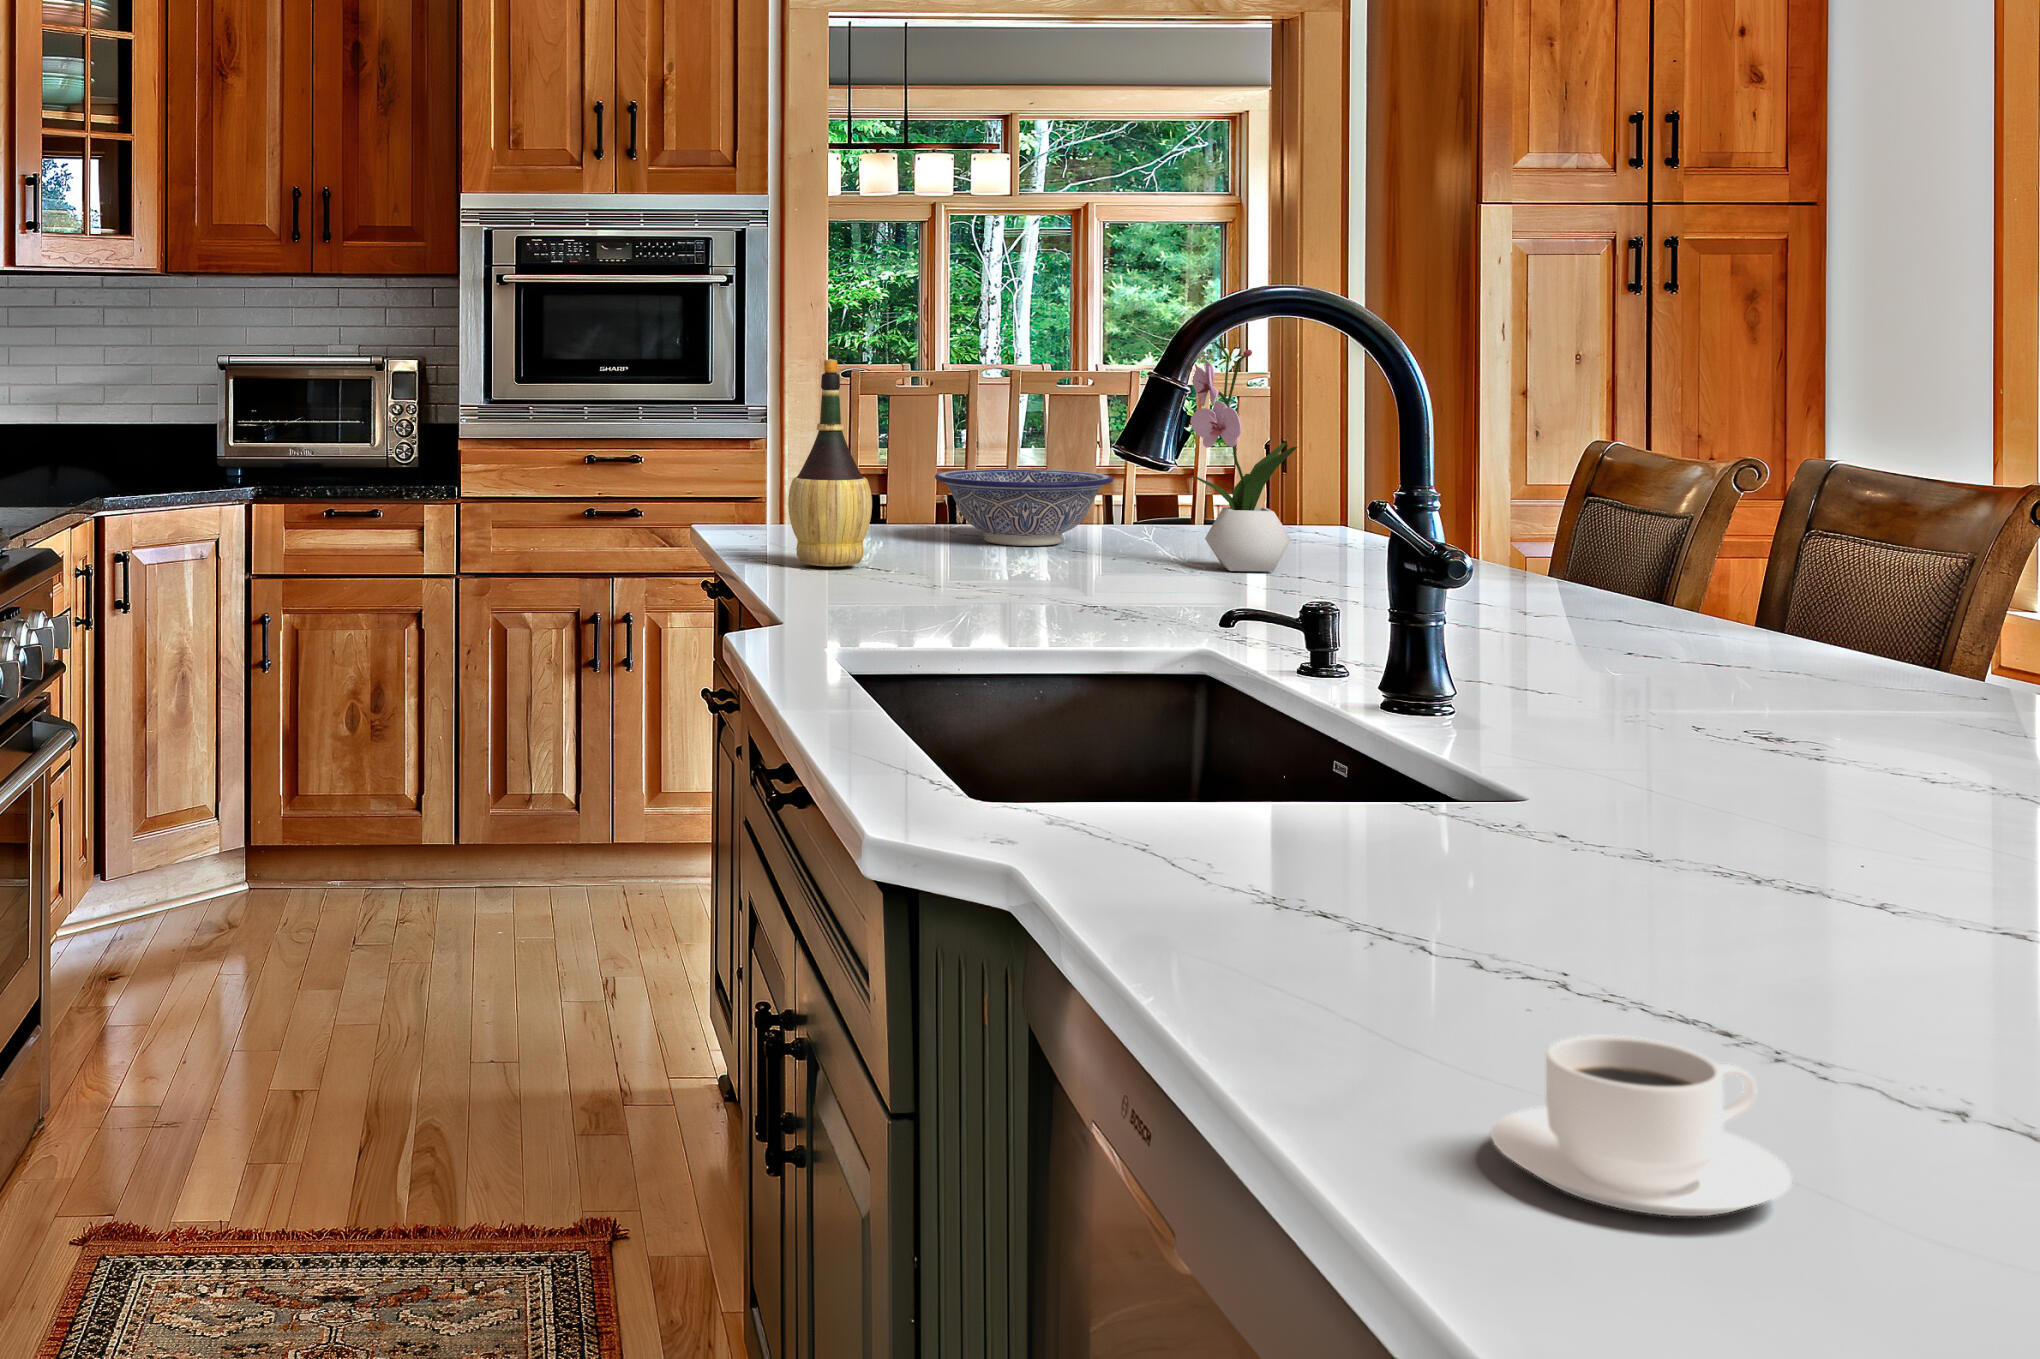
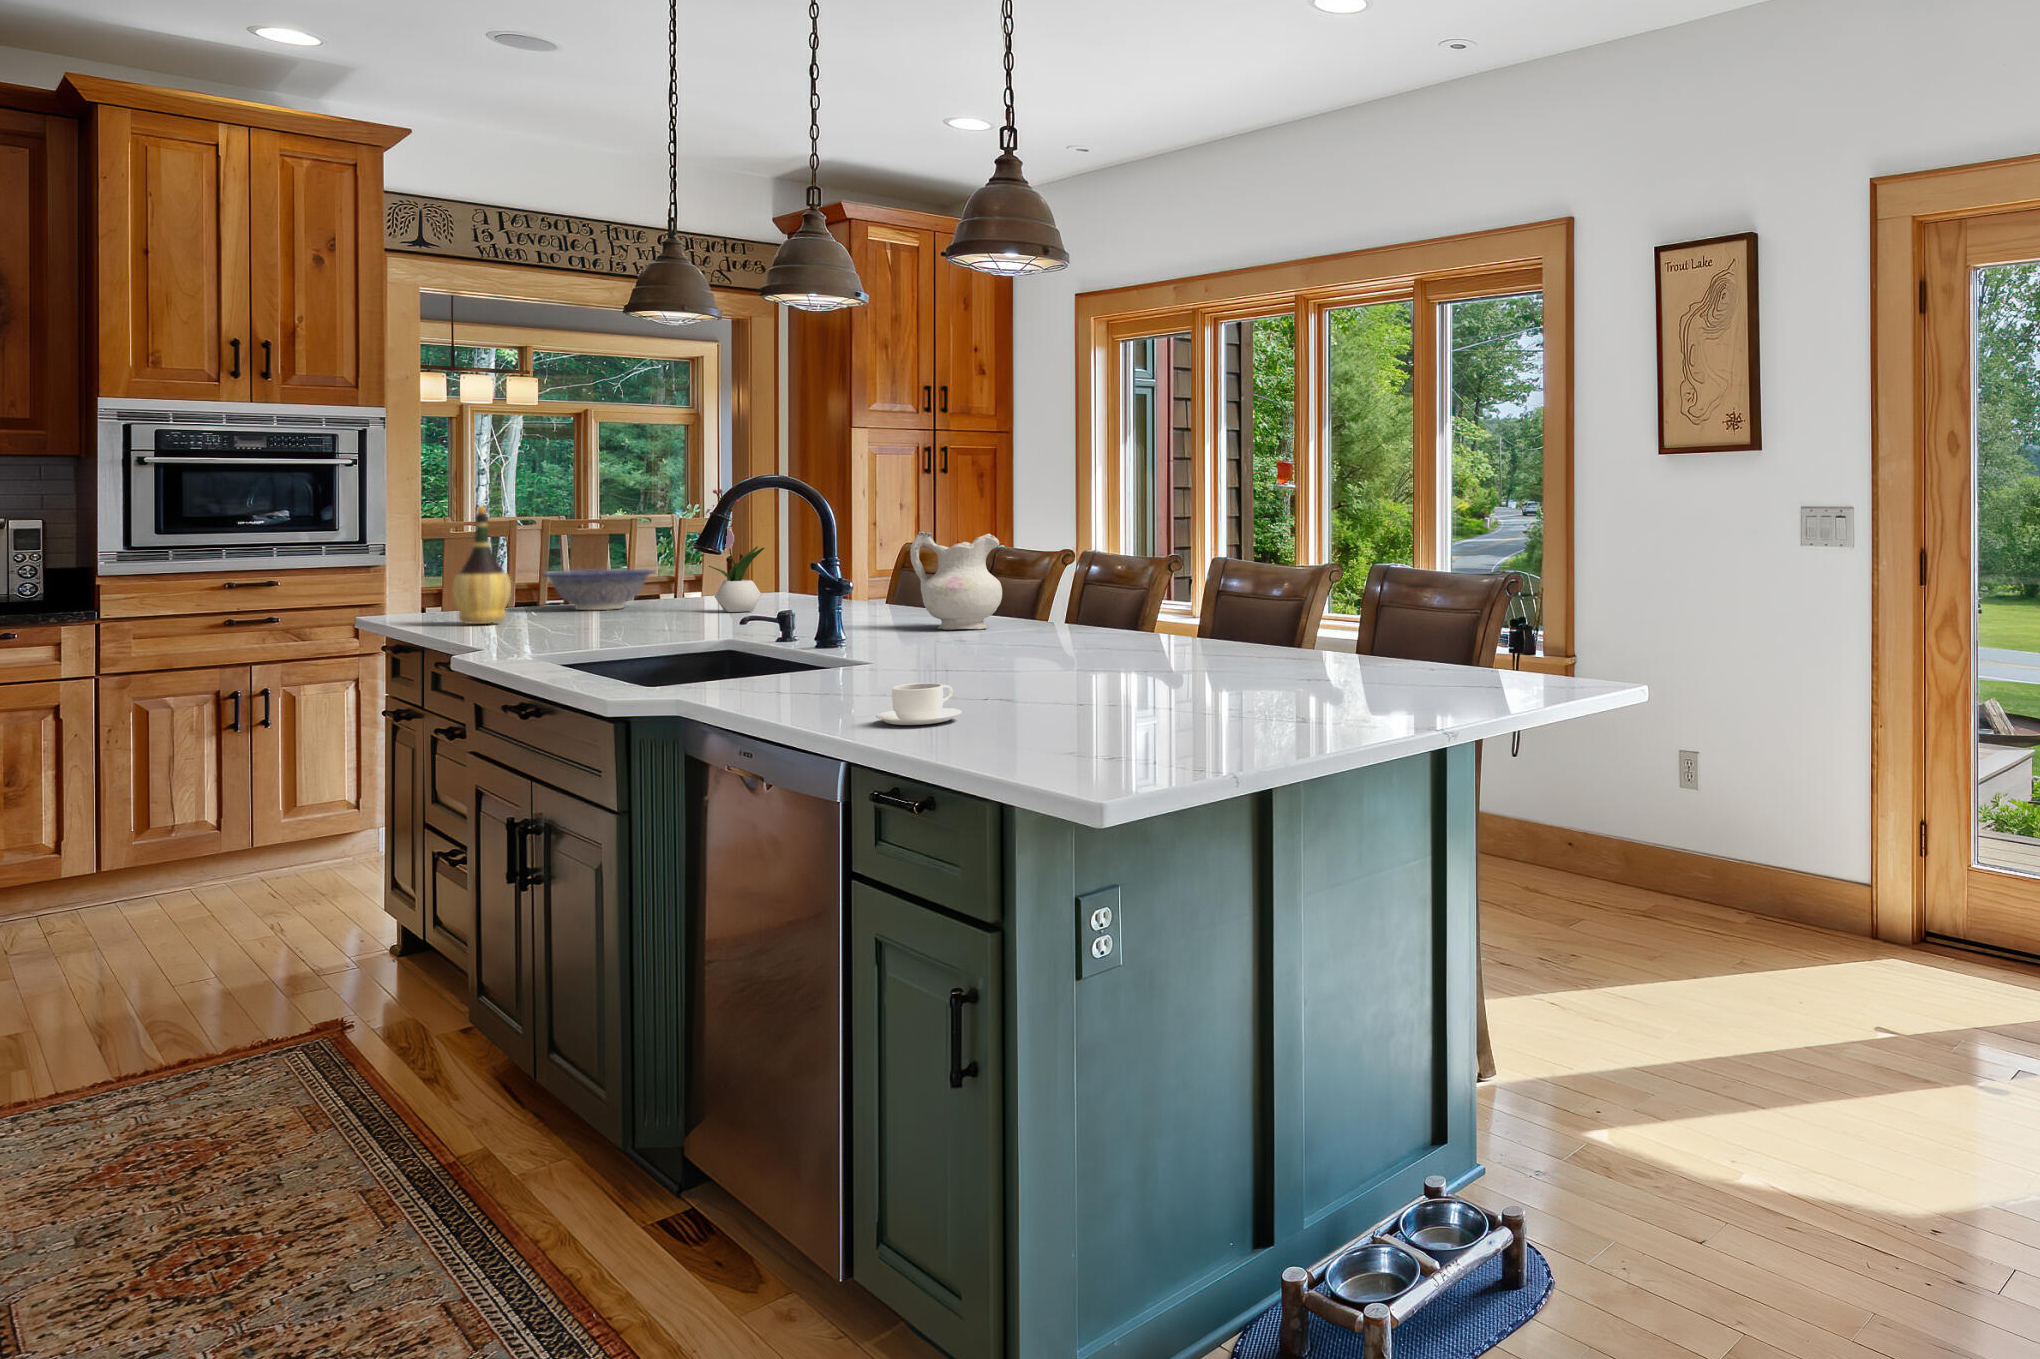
ceramic pitcher: none [1598,438,1830,685] -> present [910,532,1002,630]

